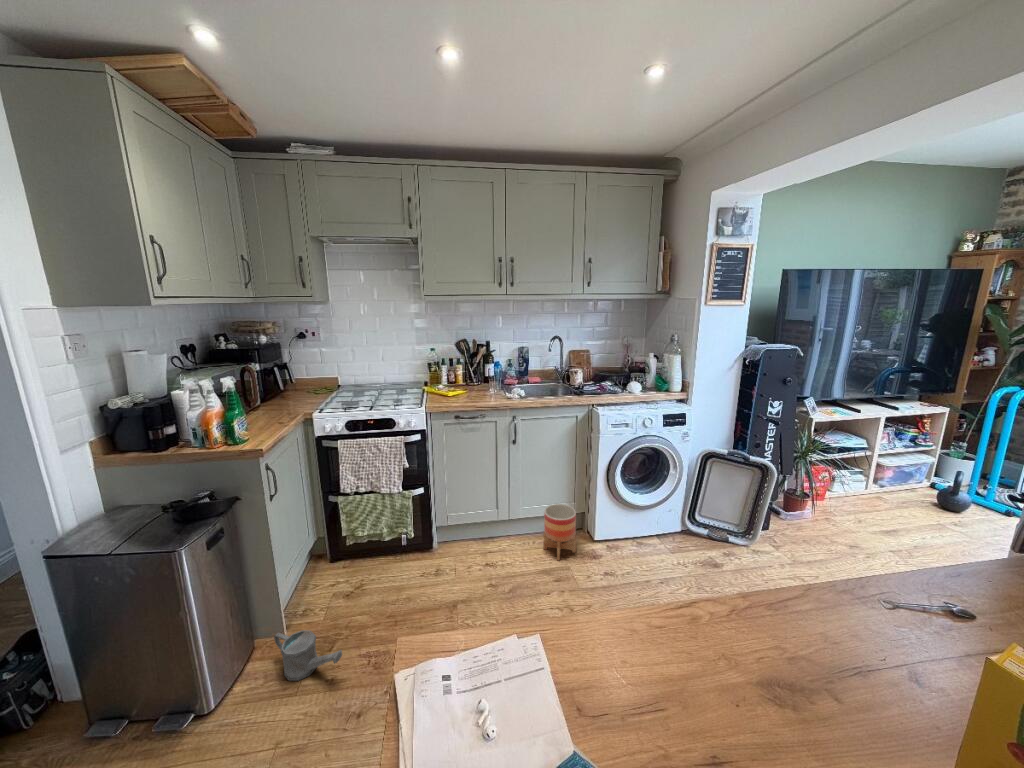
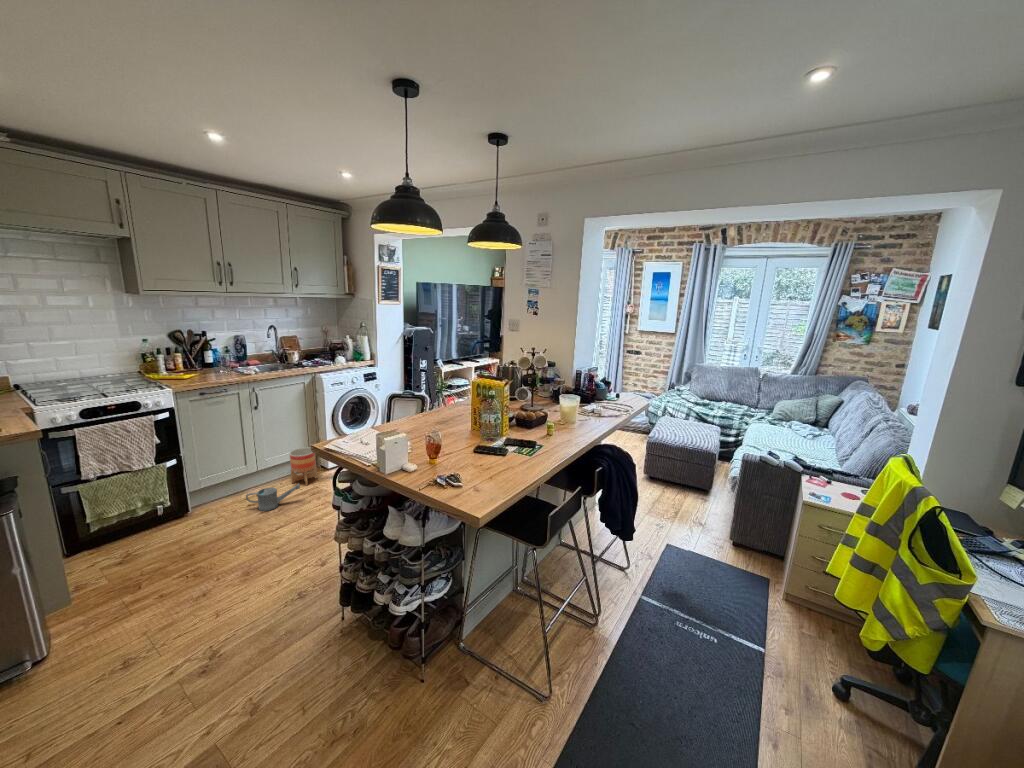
watering can: present [274,630,342,681] -> present [246,484,300,511]

